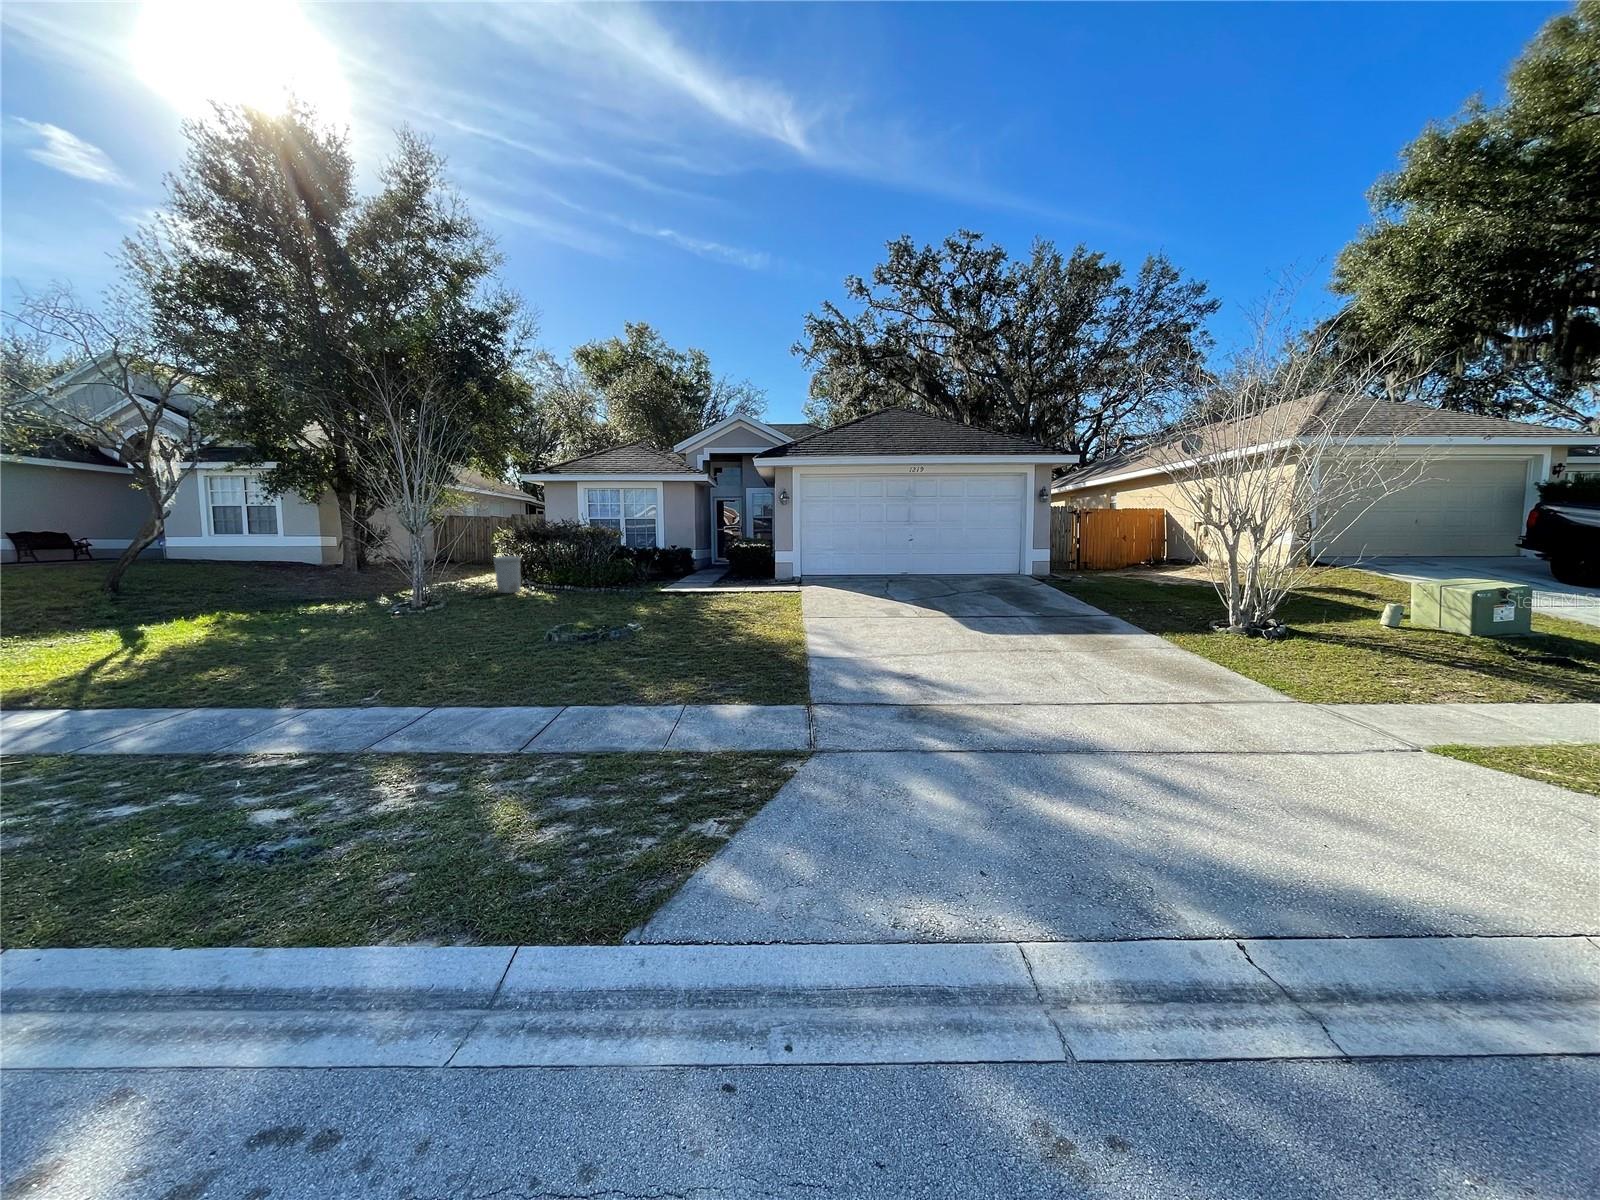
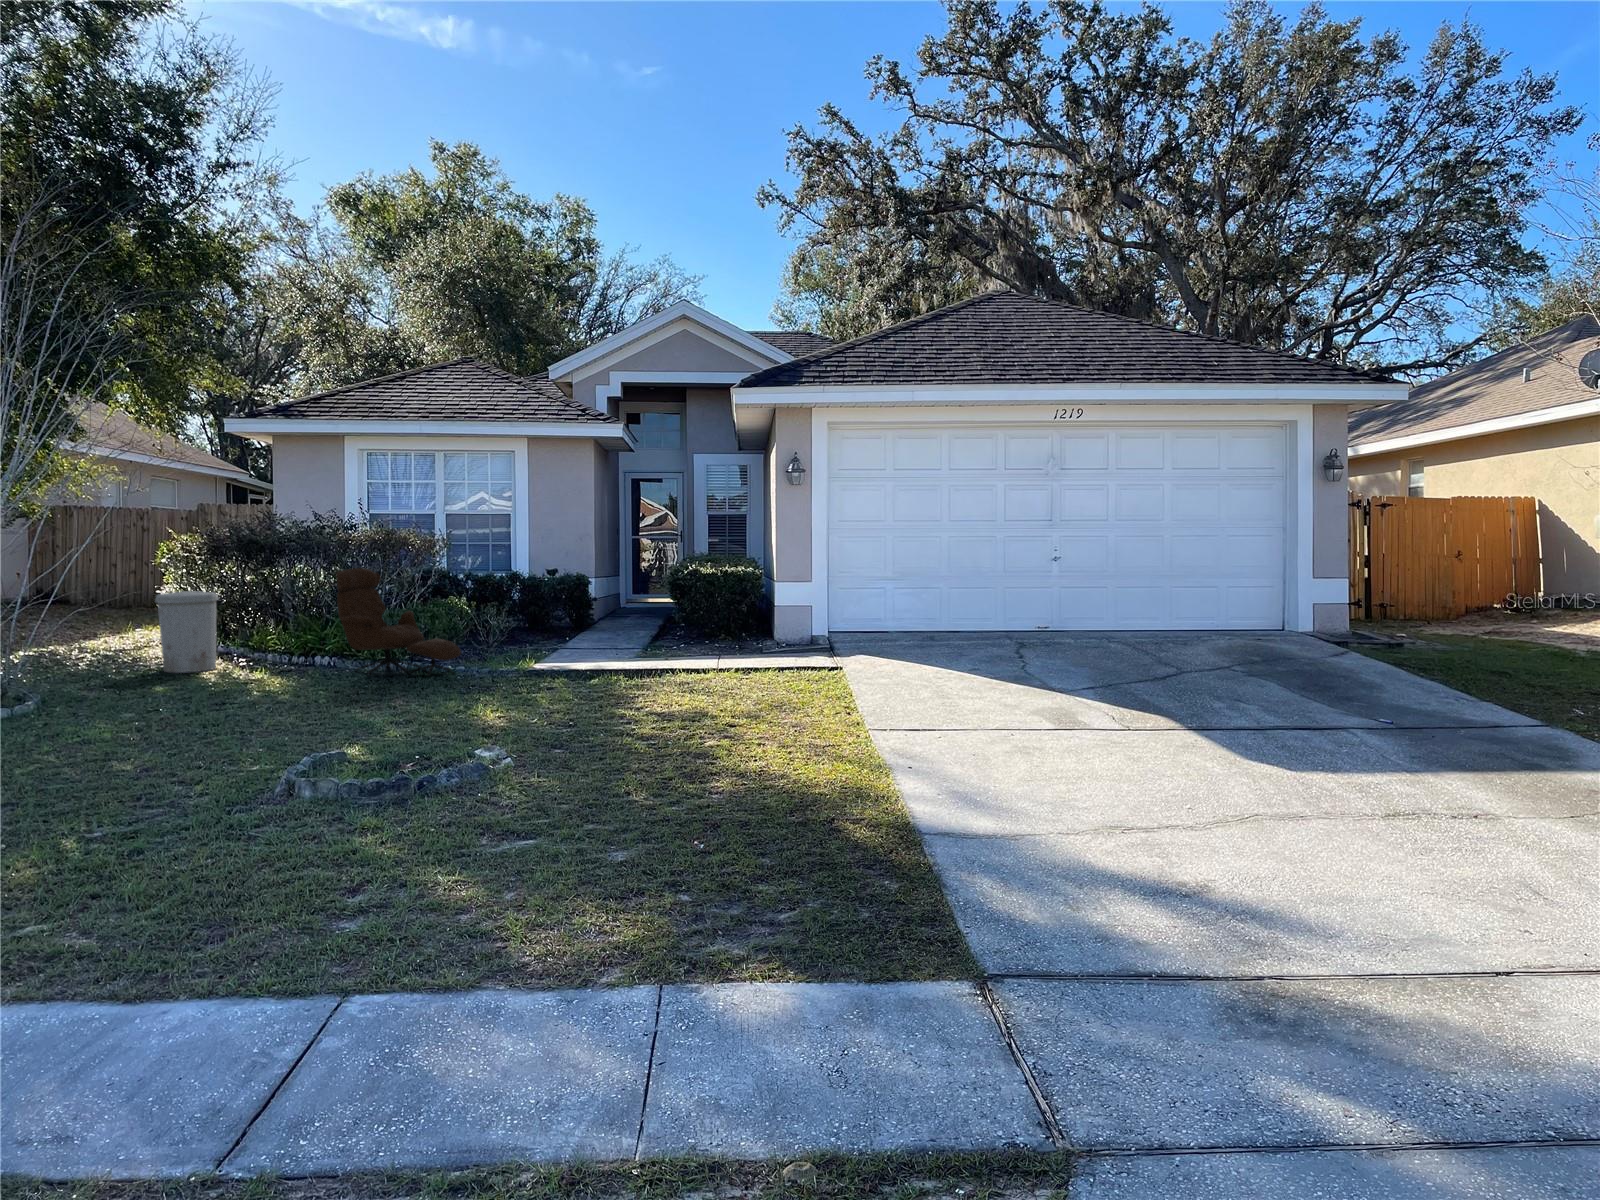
lounge chair: none [572,546,629,594] -> present [336,568,461,676]

